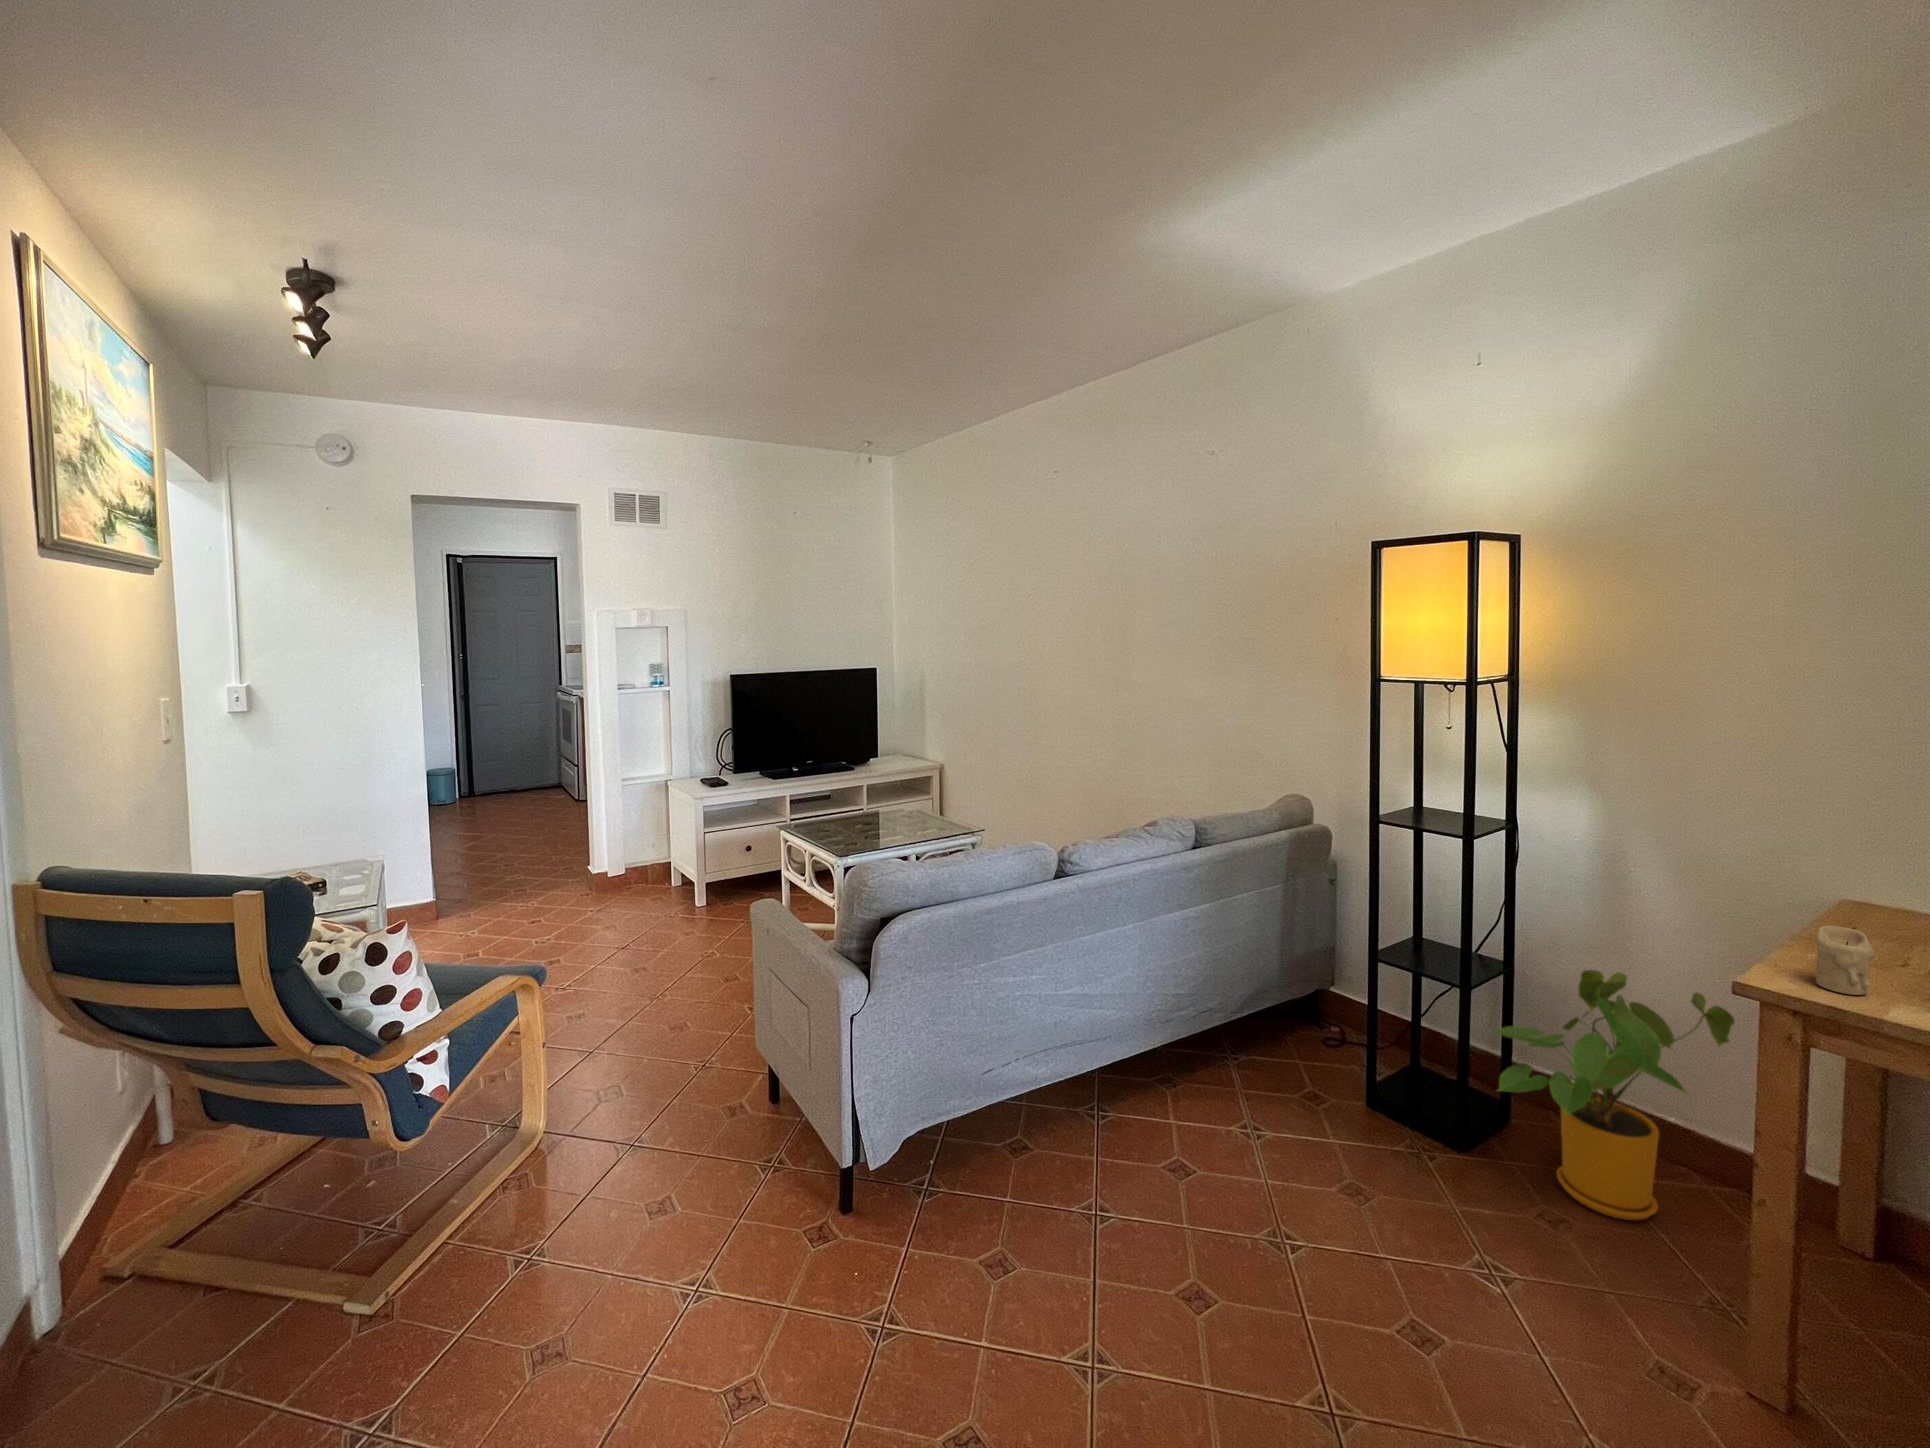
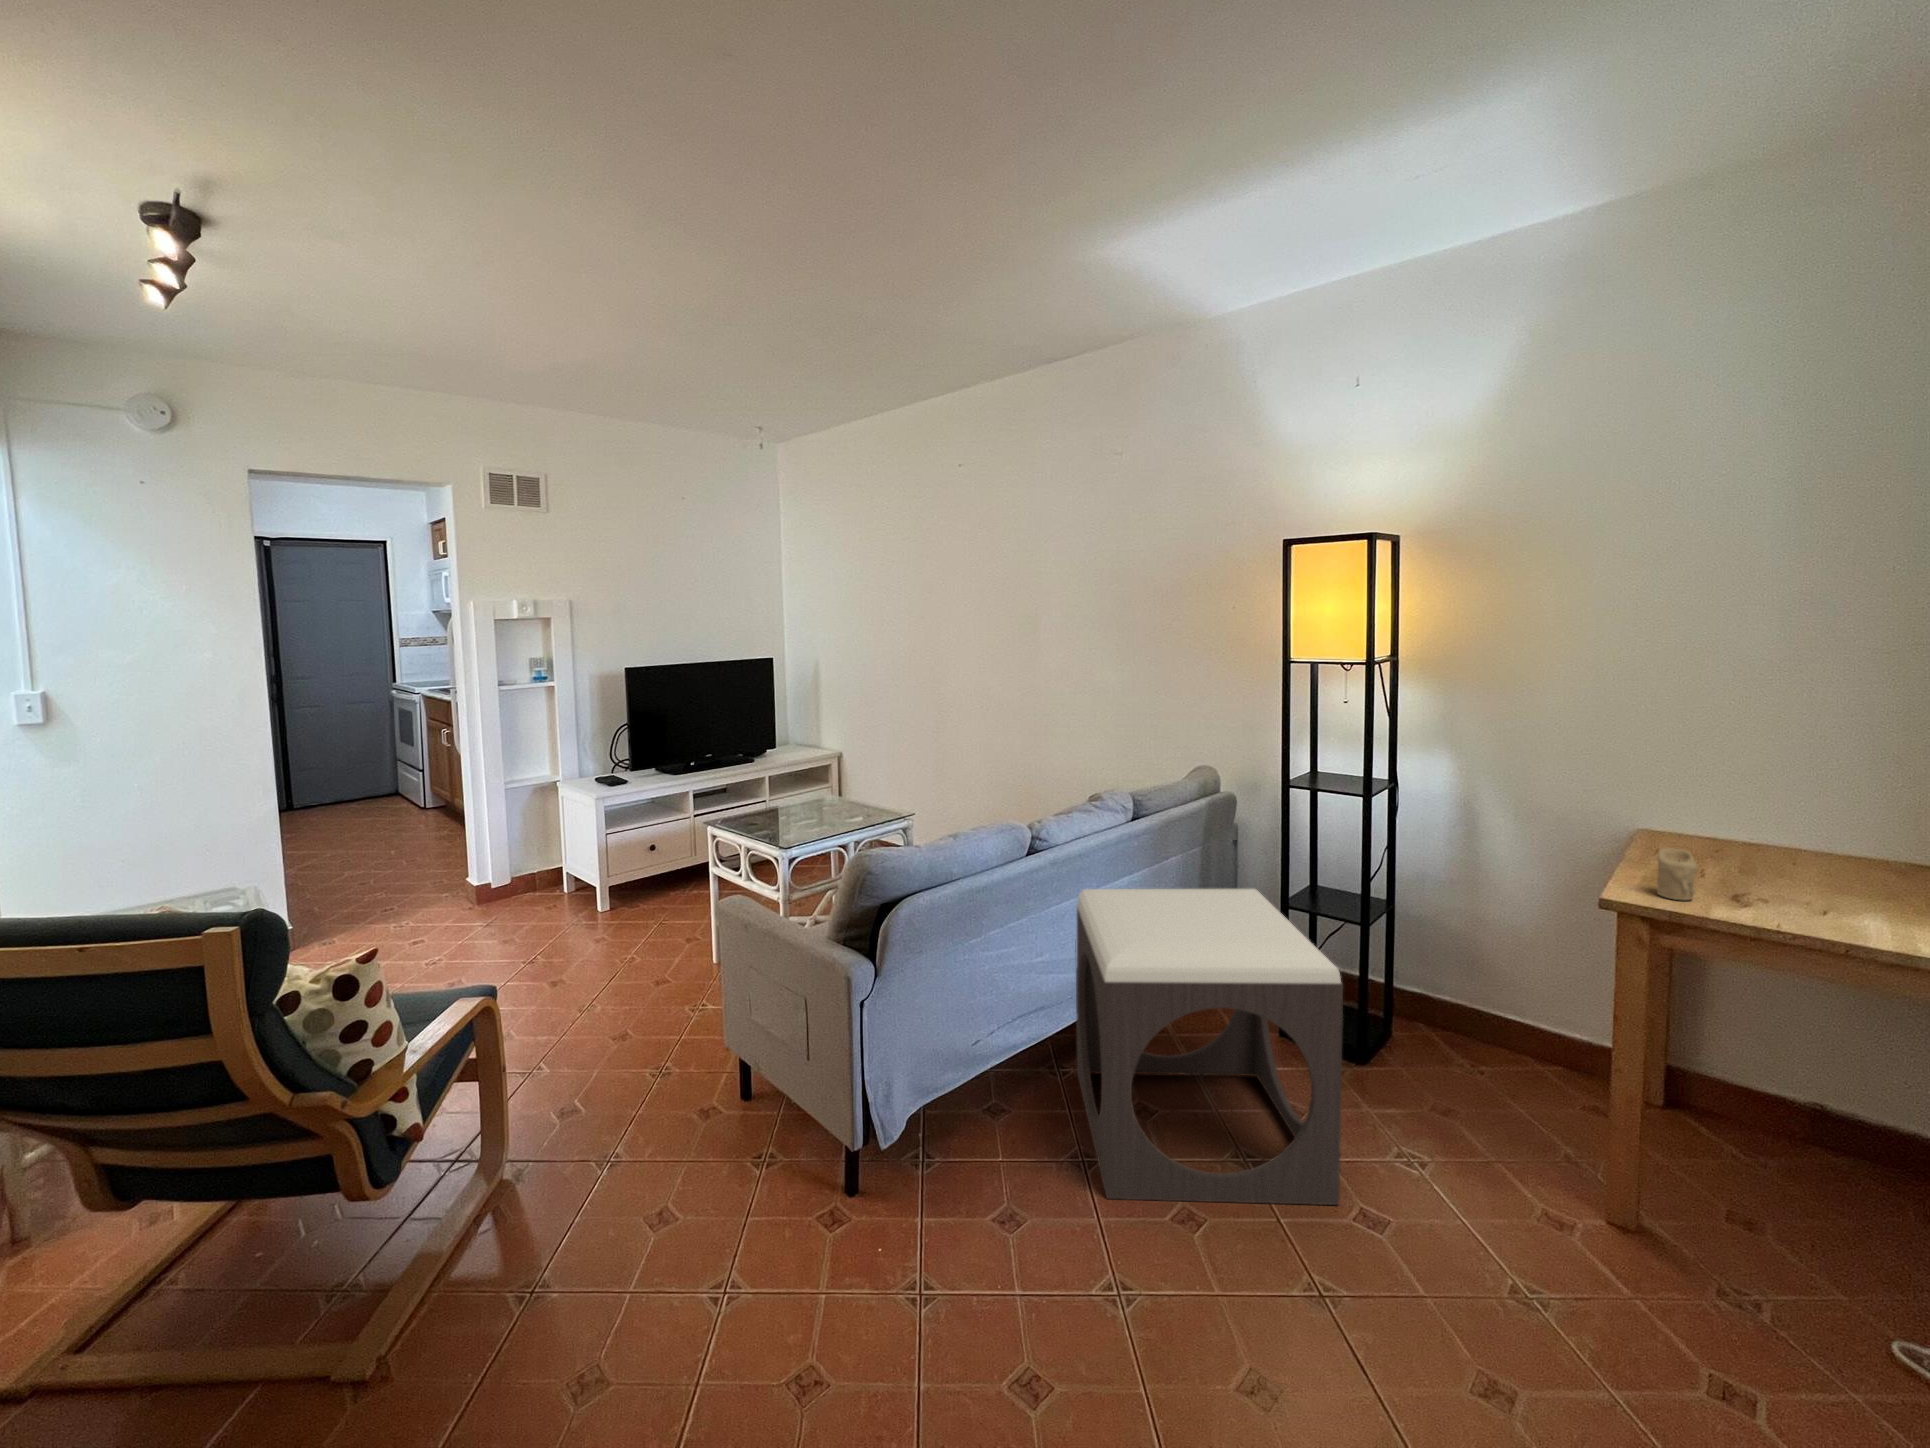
footstool: none [1109,919,1388,1310] -> present [1075,889,1343,1205]
house plant: present [1494,970,1735,1220] -> none [1390,901,1571,1103]

